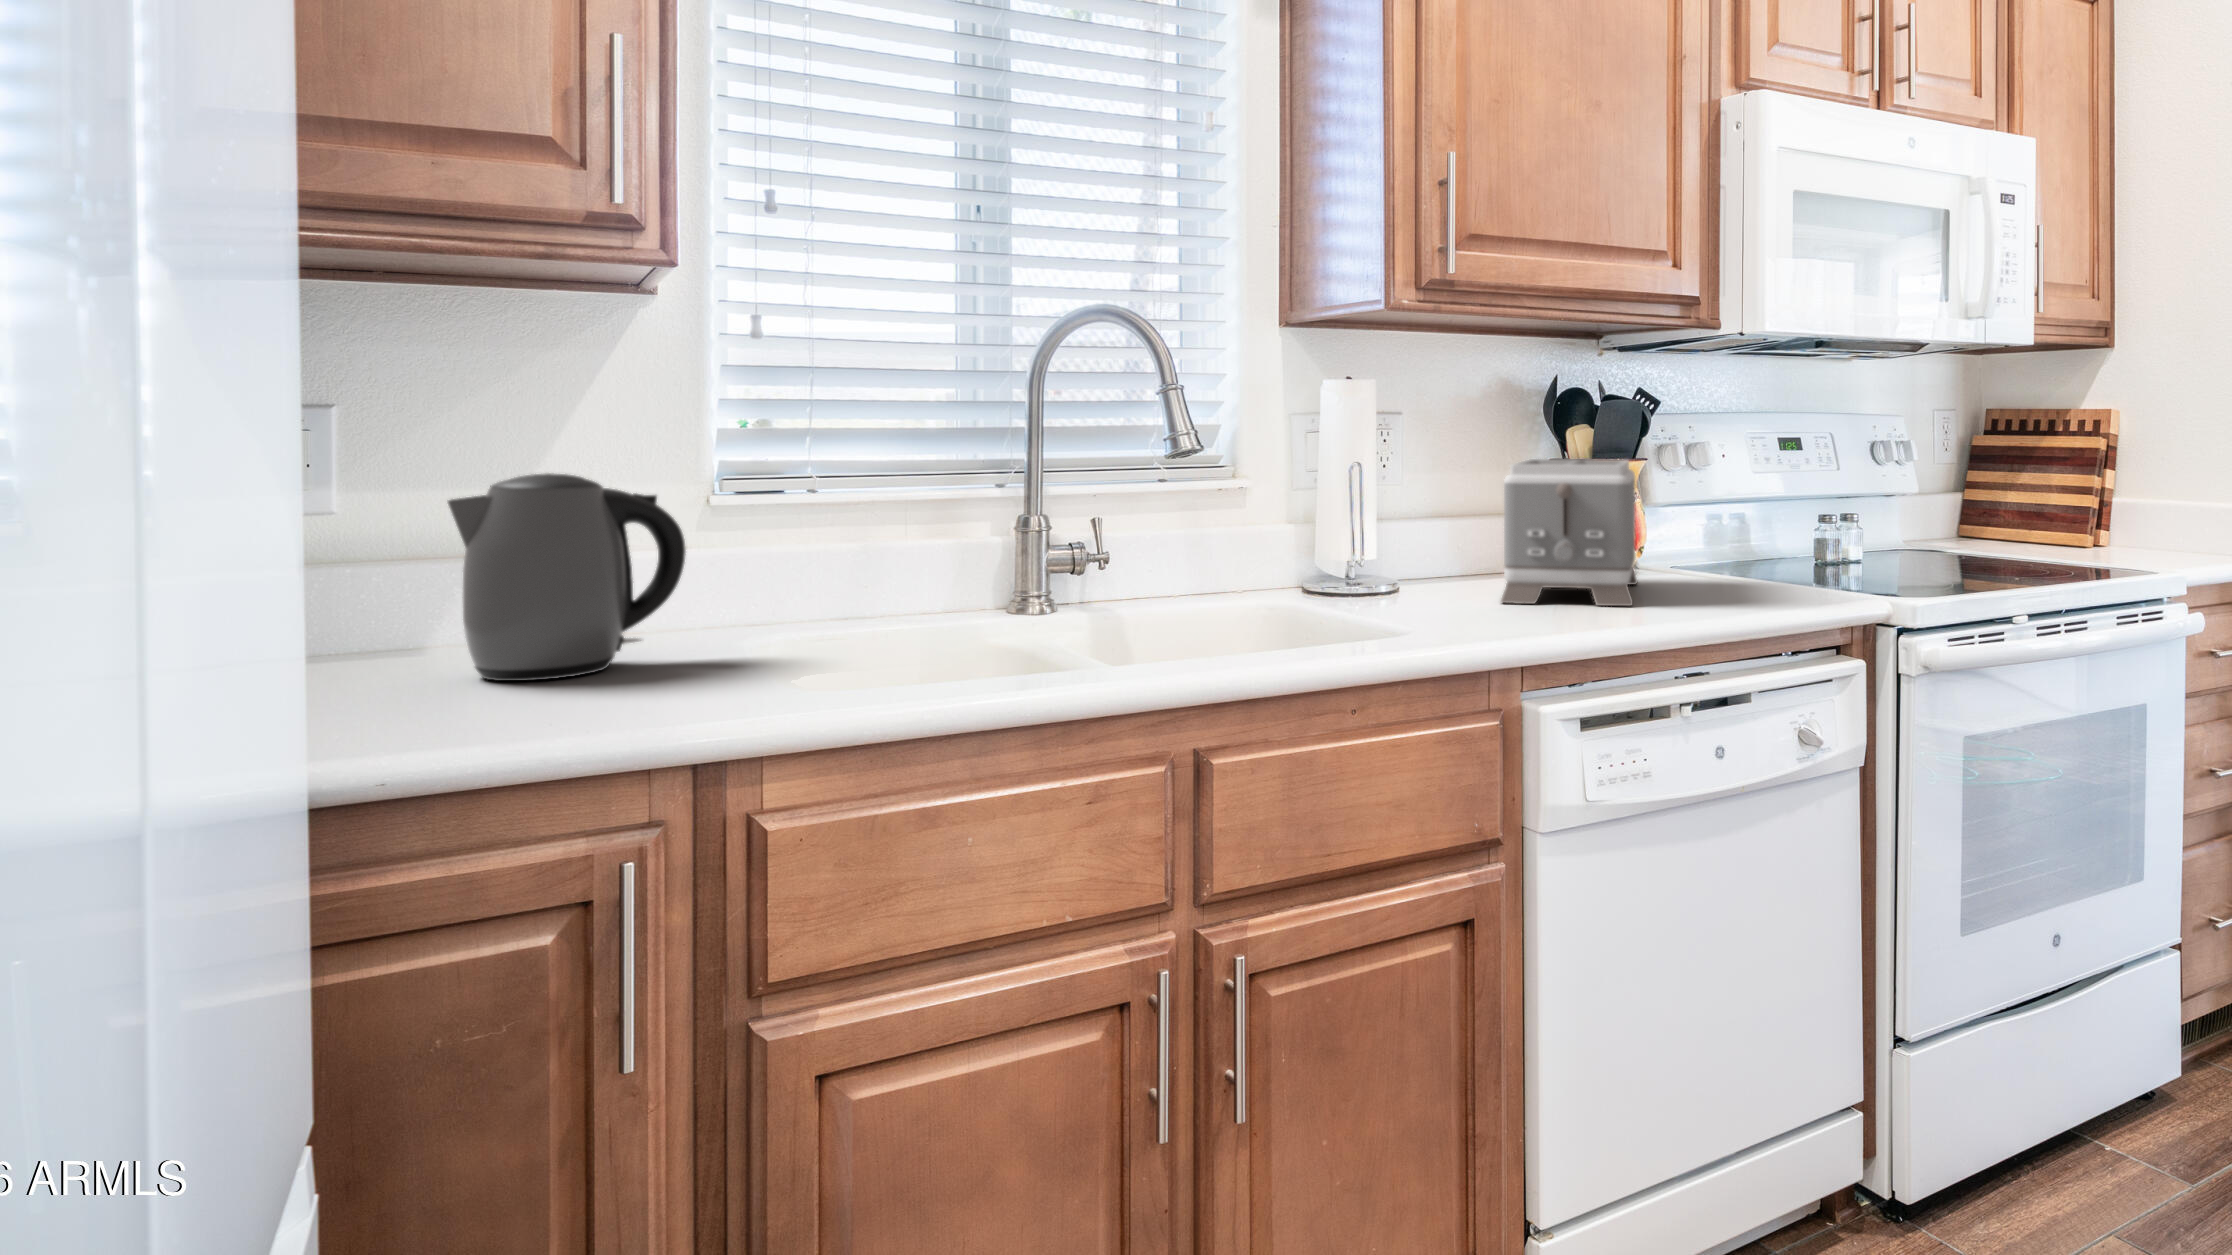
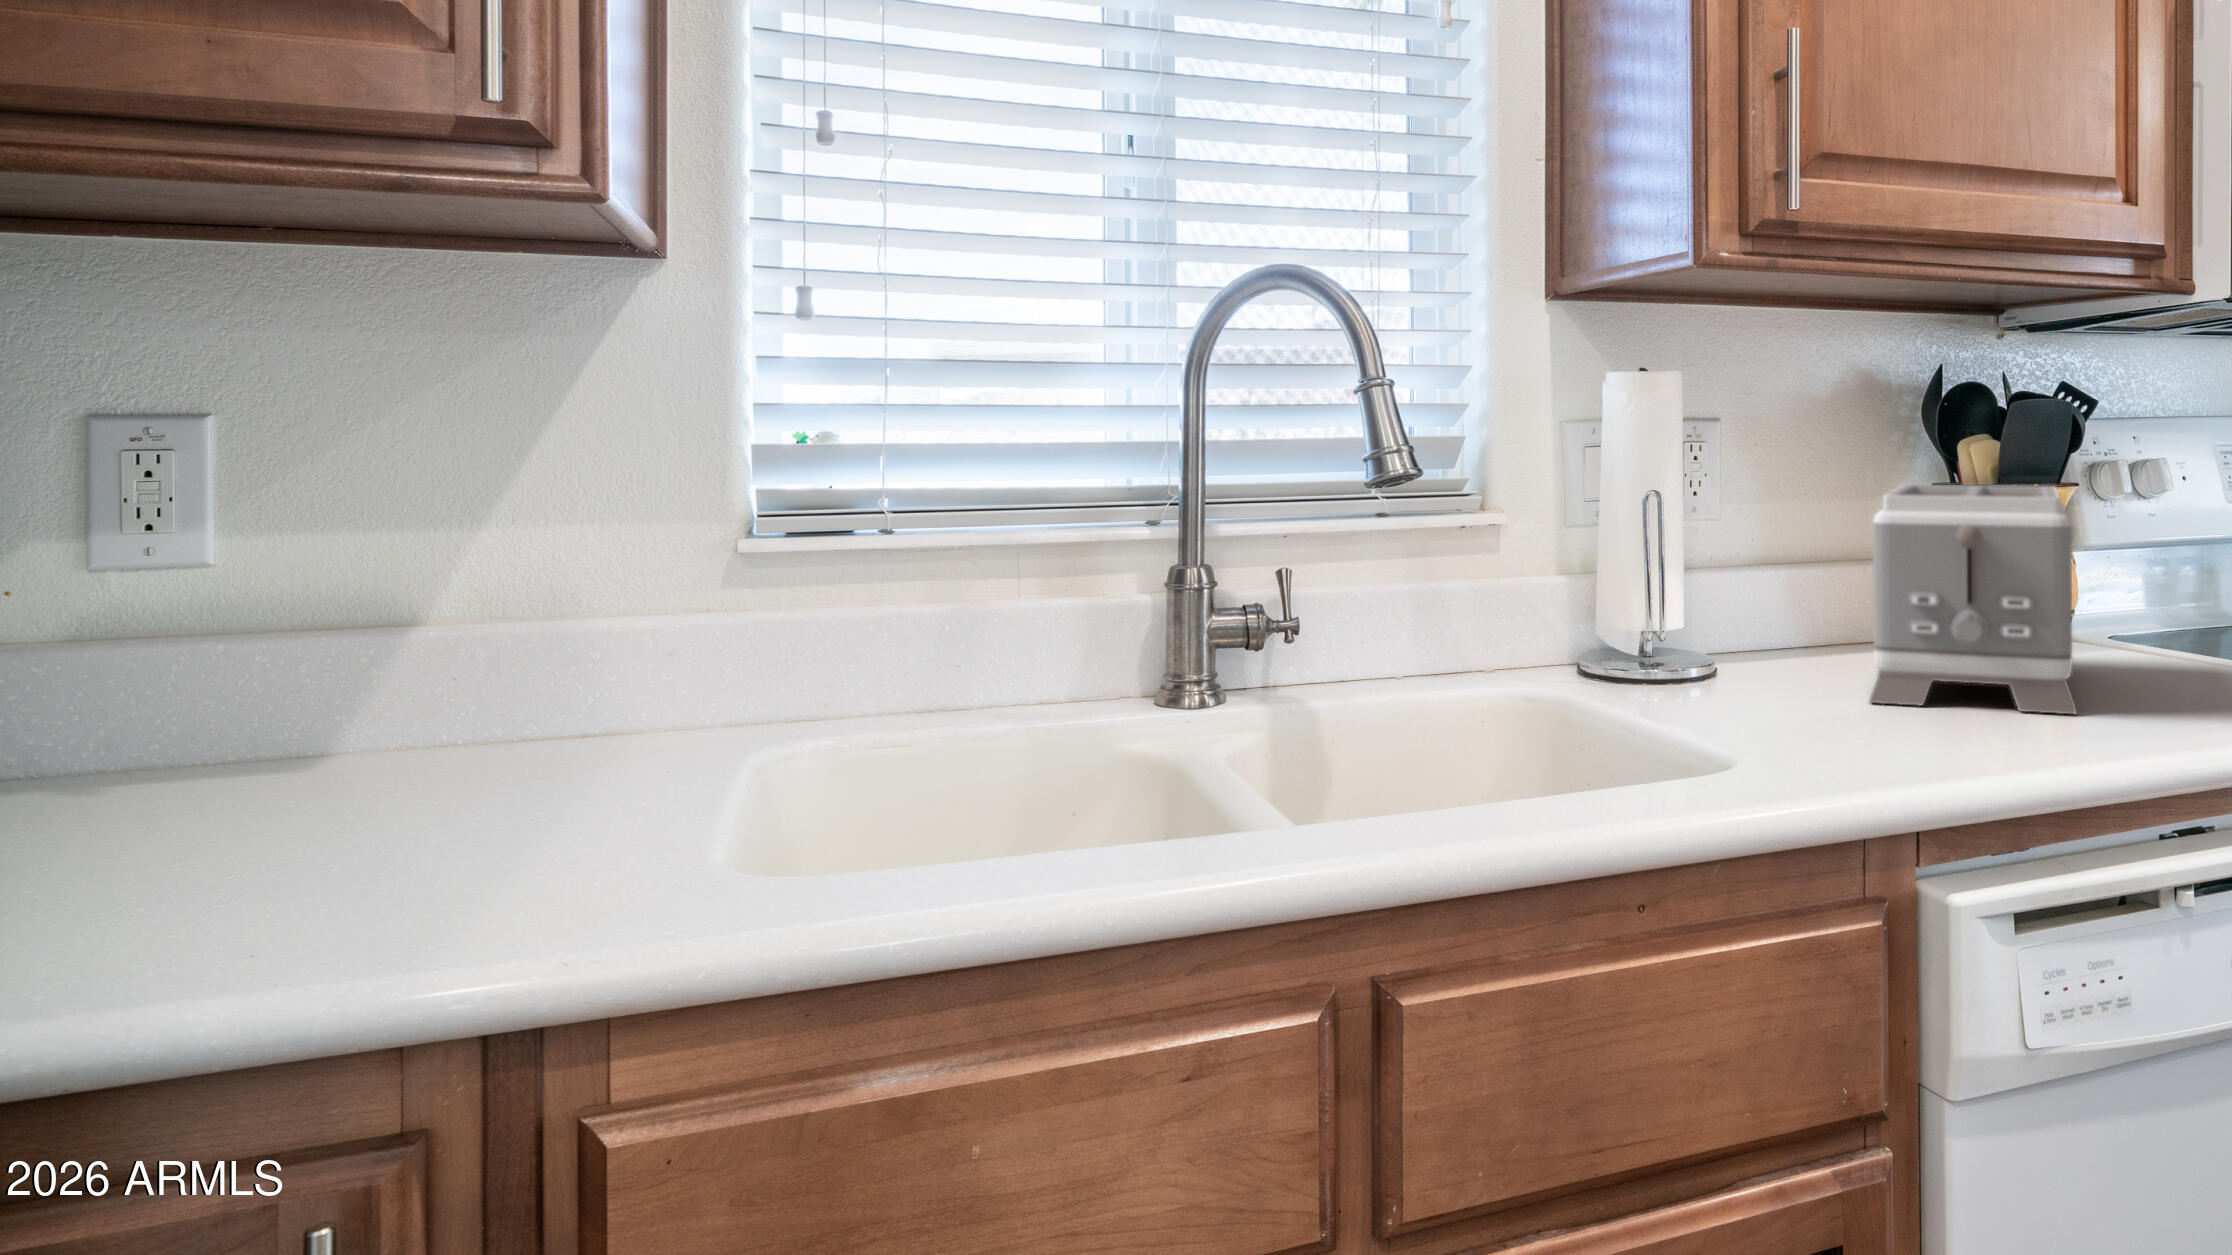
kettle: present [448,473,686,681] -> none [279,516,647,831]

